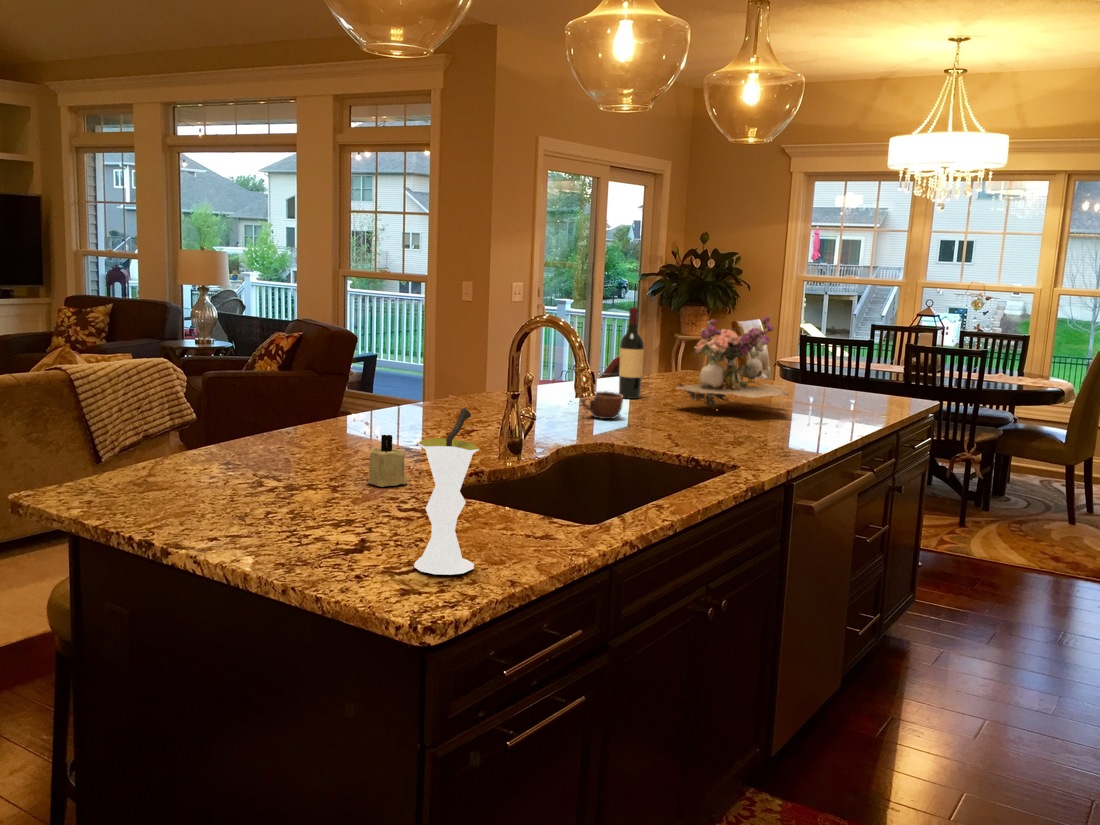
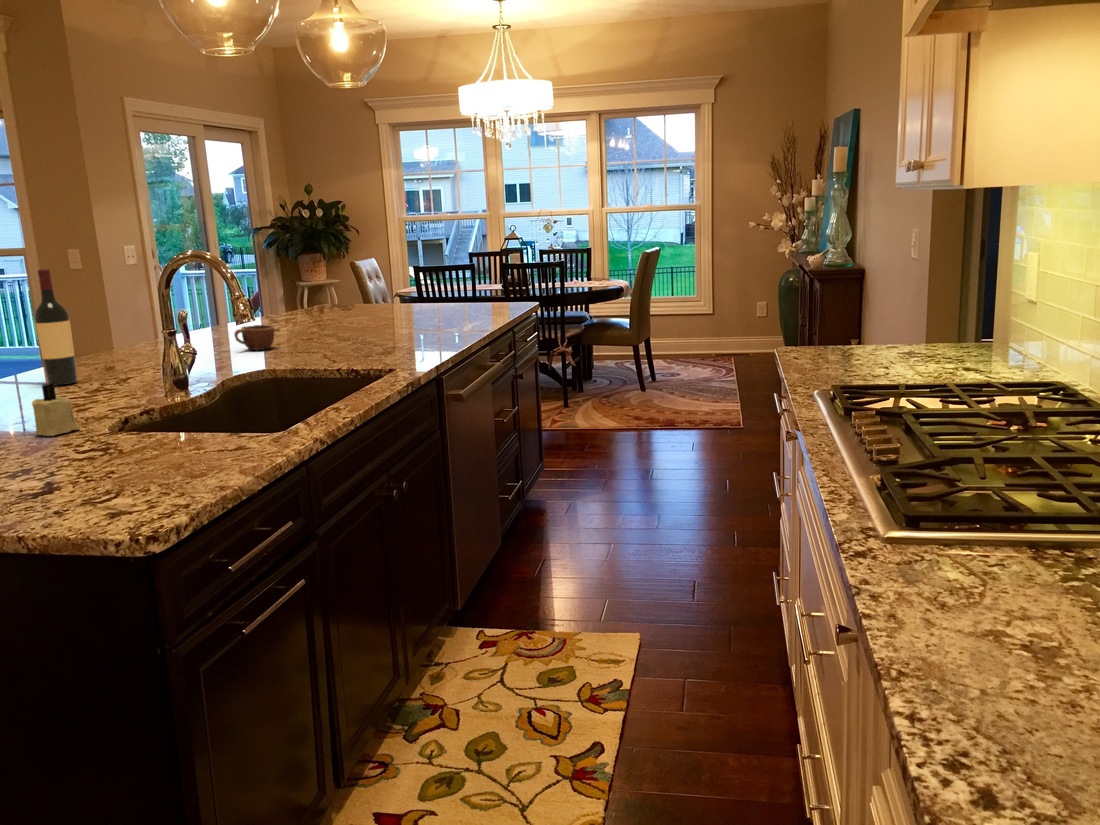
wine bottle: present [619,307,644,399] -> present [35,269,77,385]
flower arrangement: present [676,314,788,409] -> none [318,240,421,330]
vase: present [414,408,479,575] -> none [98,332,178,496]

